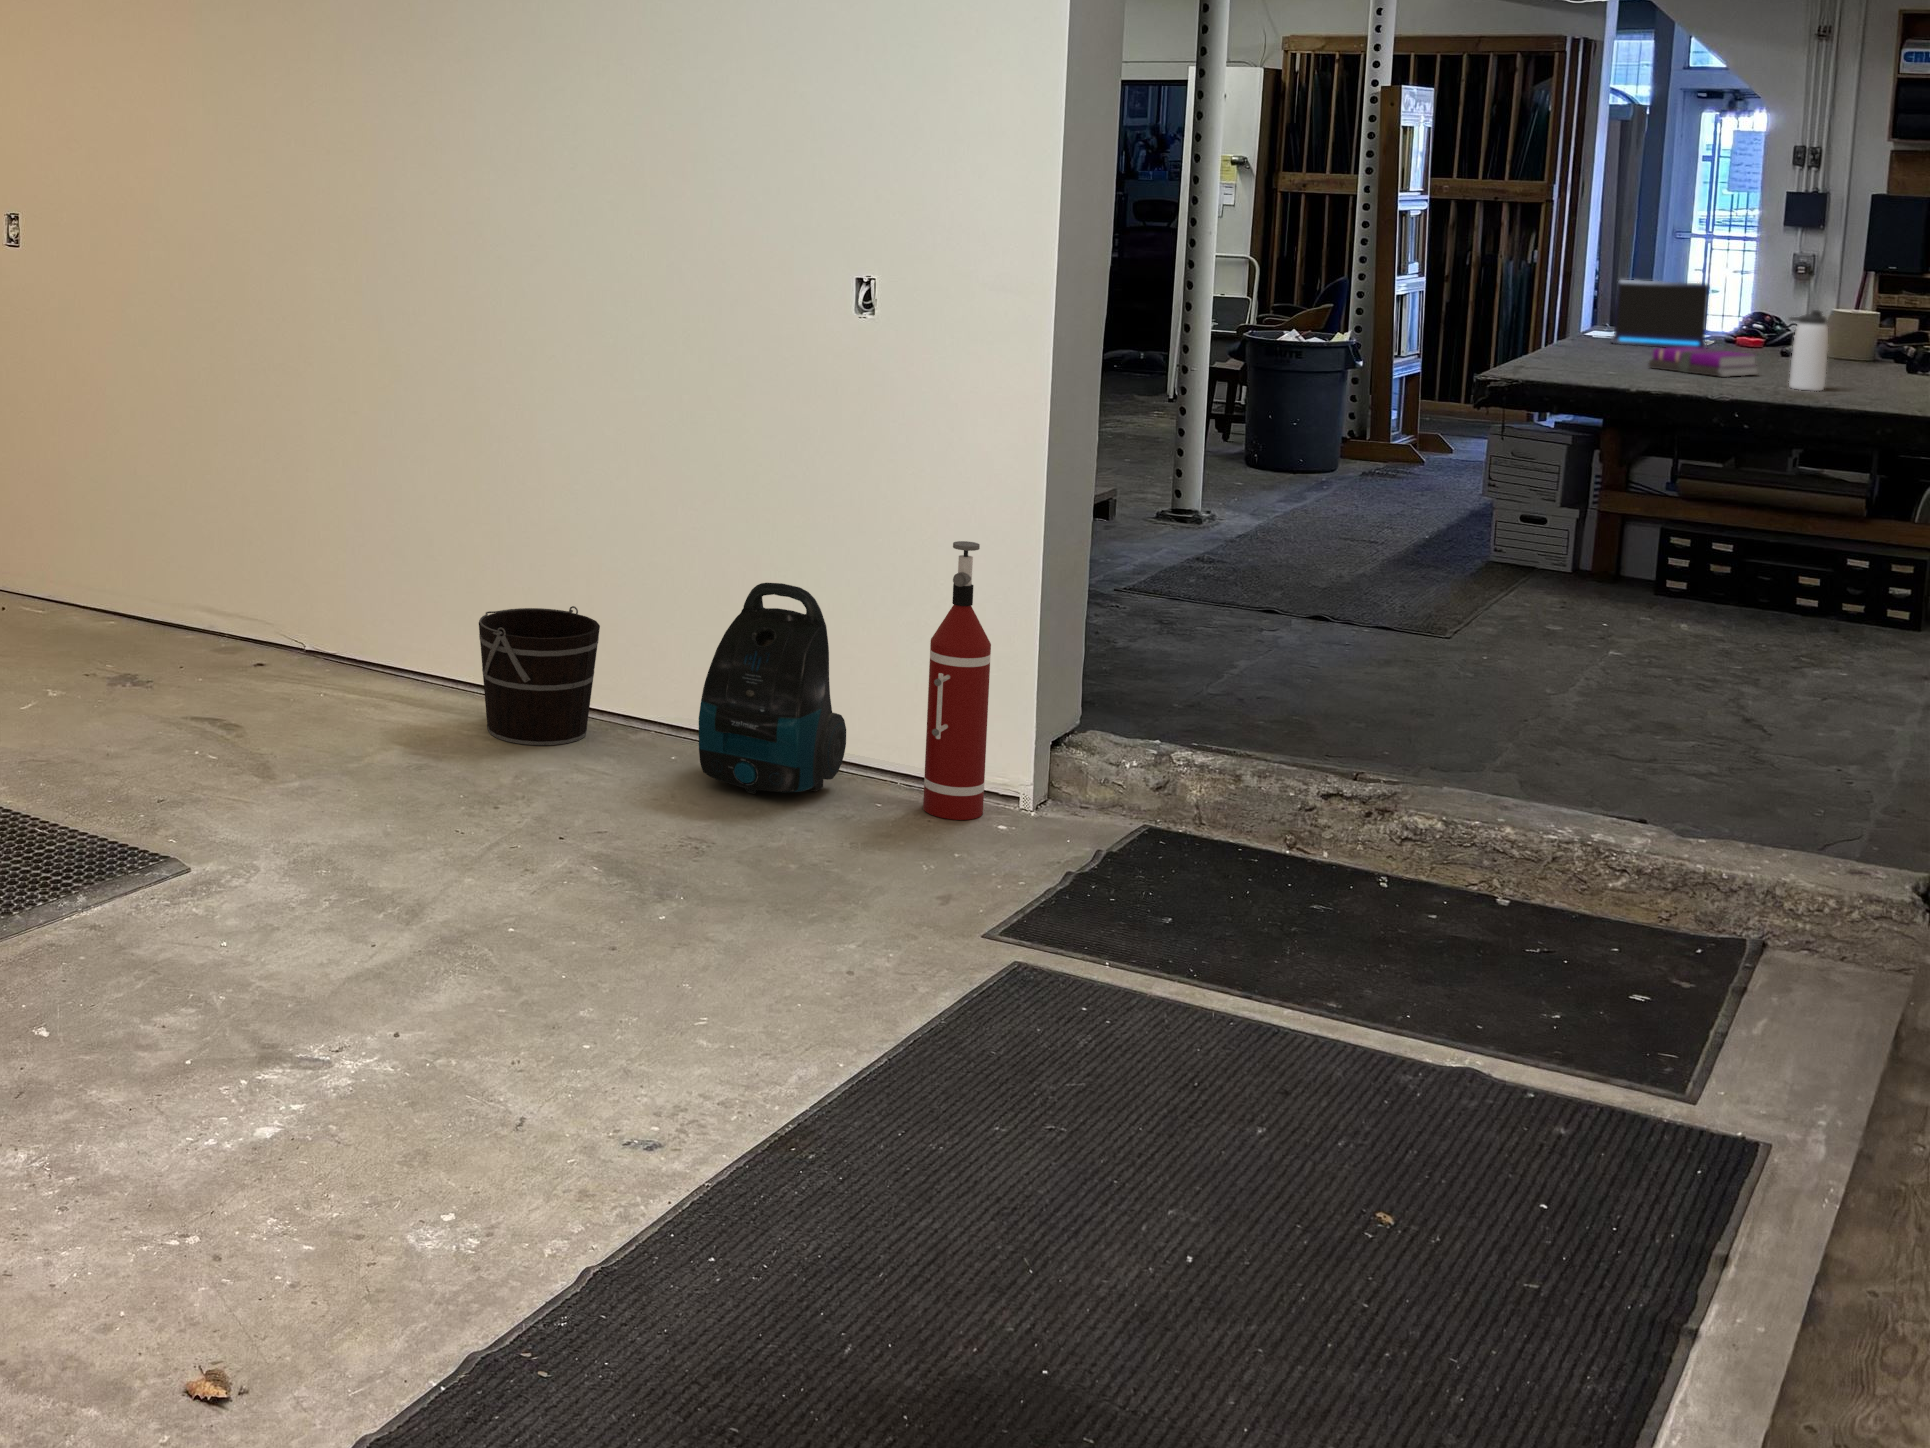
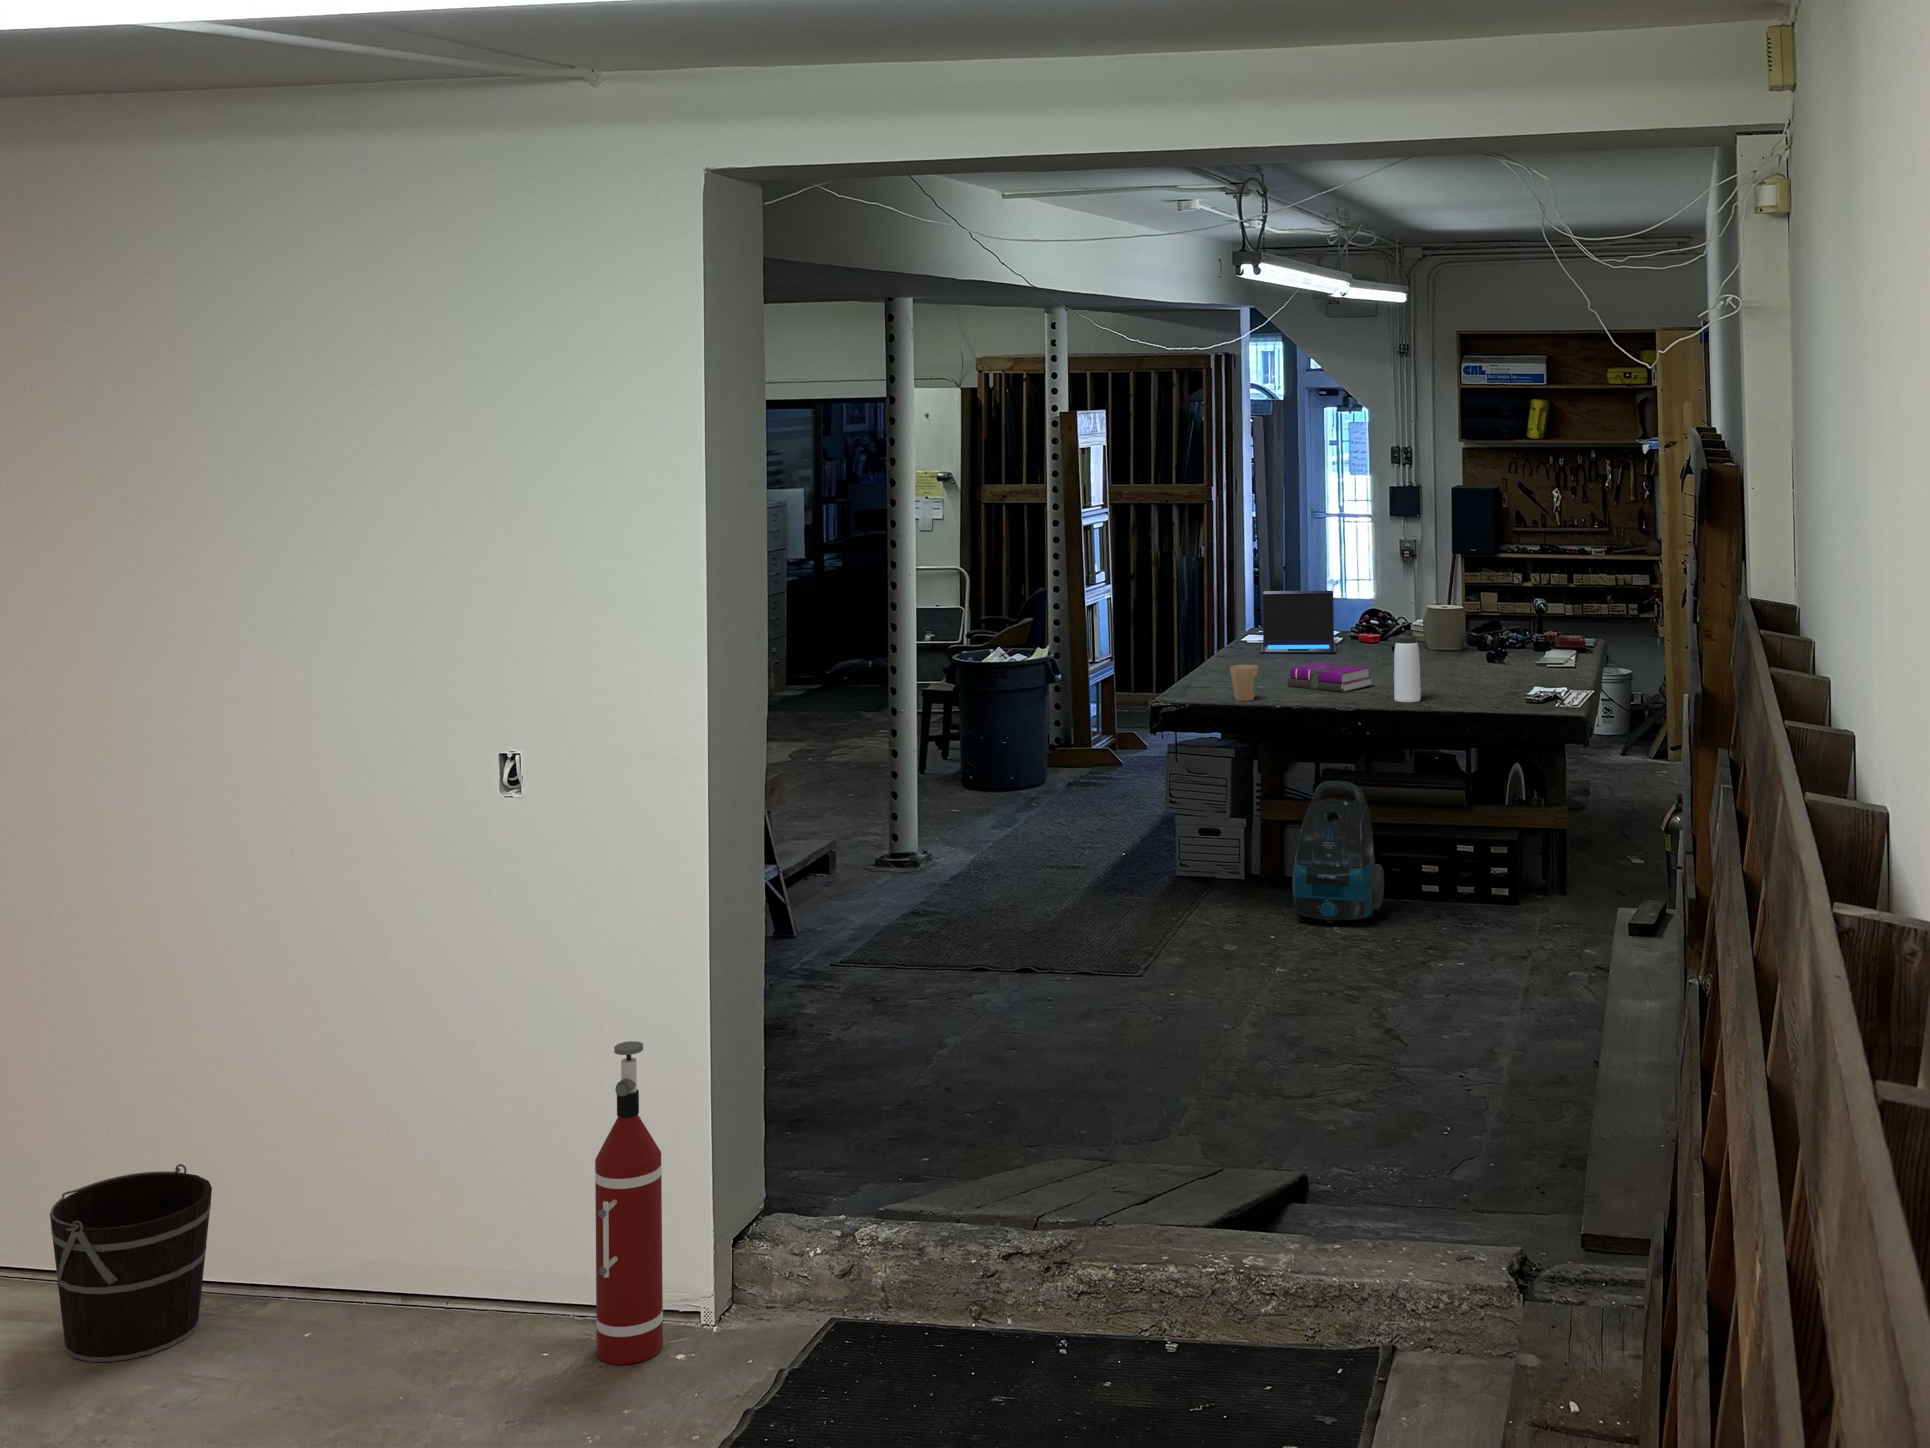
paper cup: none [1581,336,1616,374] -> present [1230,665,1258,701]
vacuum cleaner: present [699,583,846,794] -> present [1292,781,1384,923]

